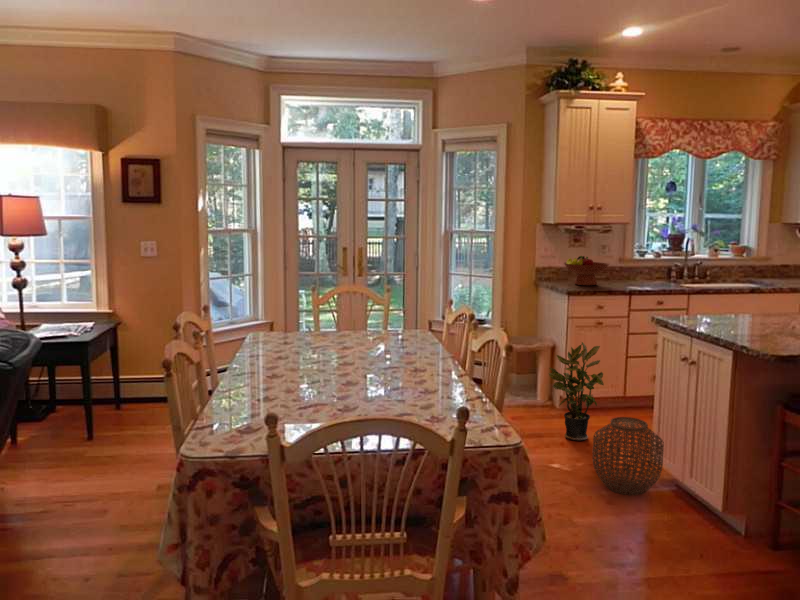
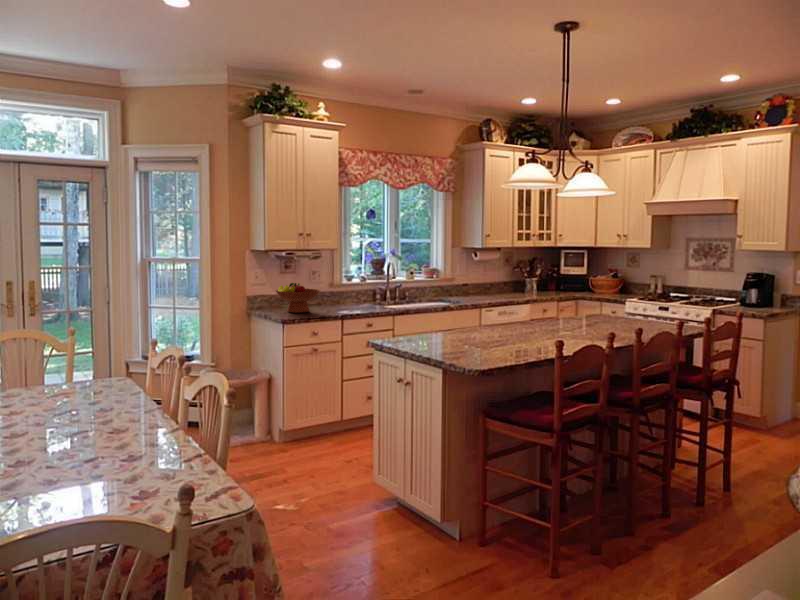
potted plant: present [549,342,604,441] -> none [268,371,325,476]
woven basket: present [593,417,664,495] -> none [321,447,390,529]

